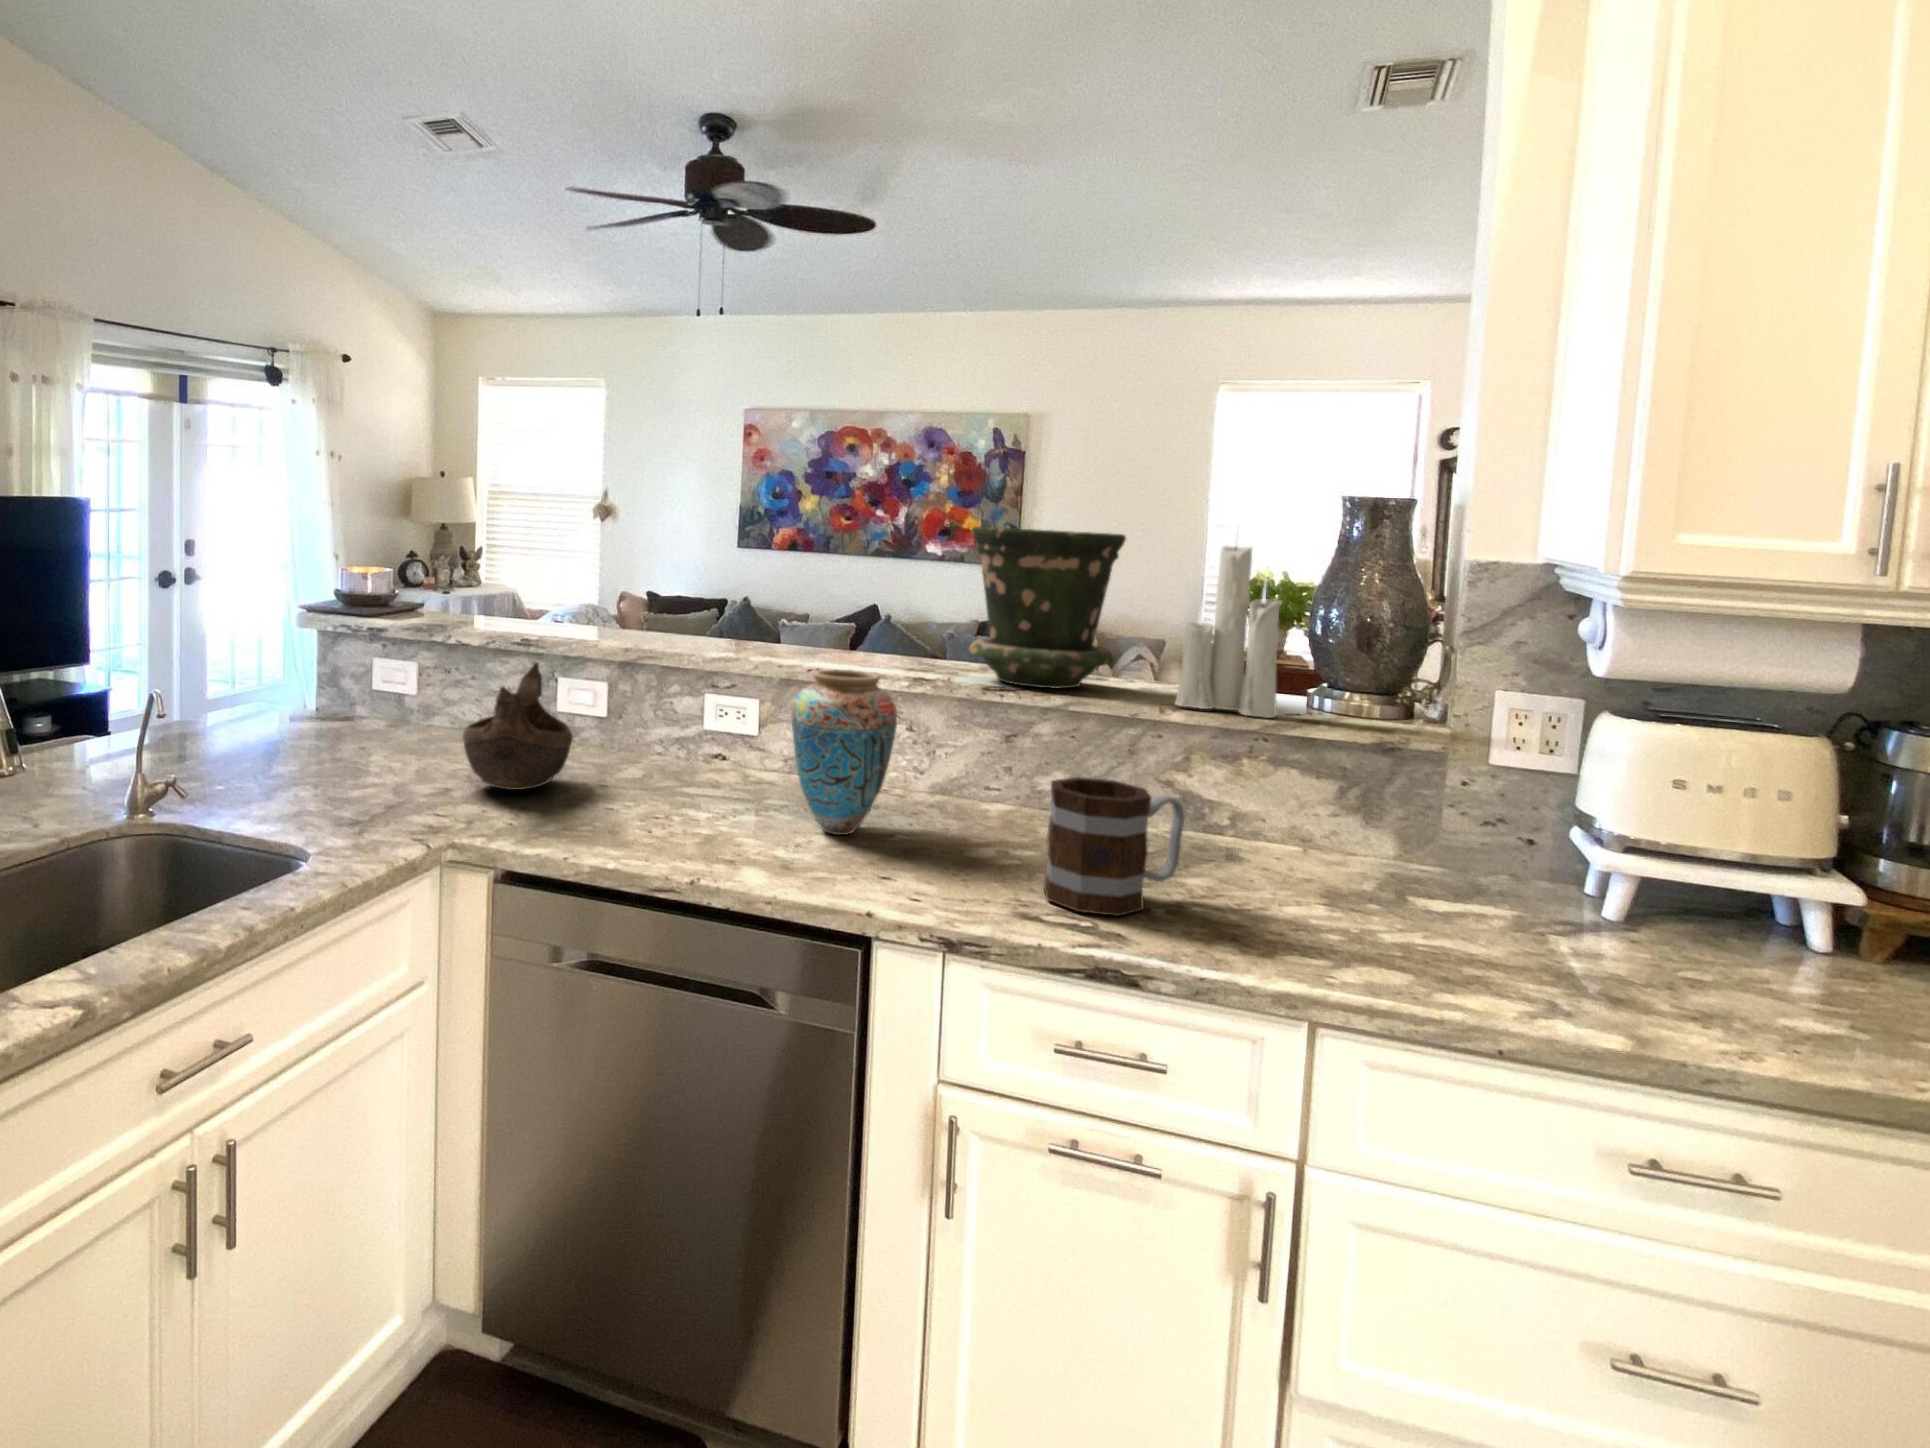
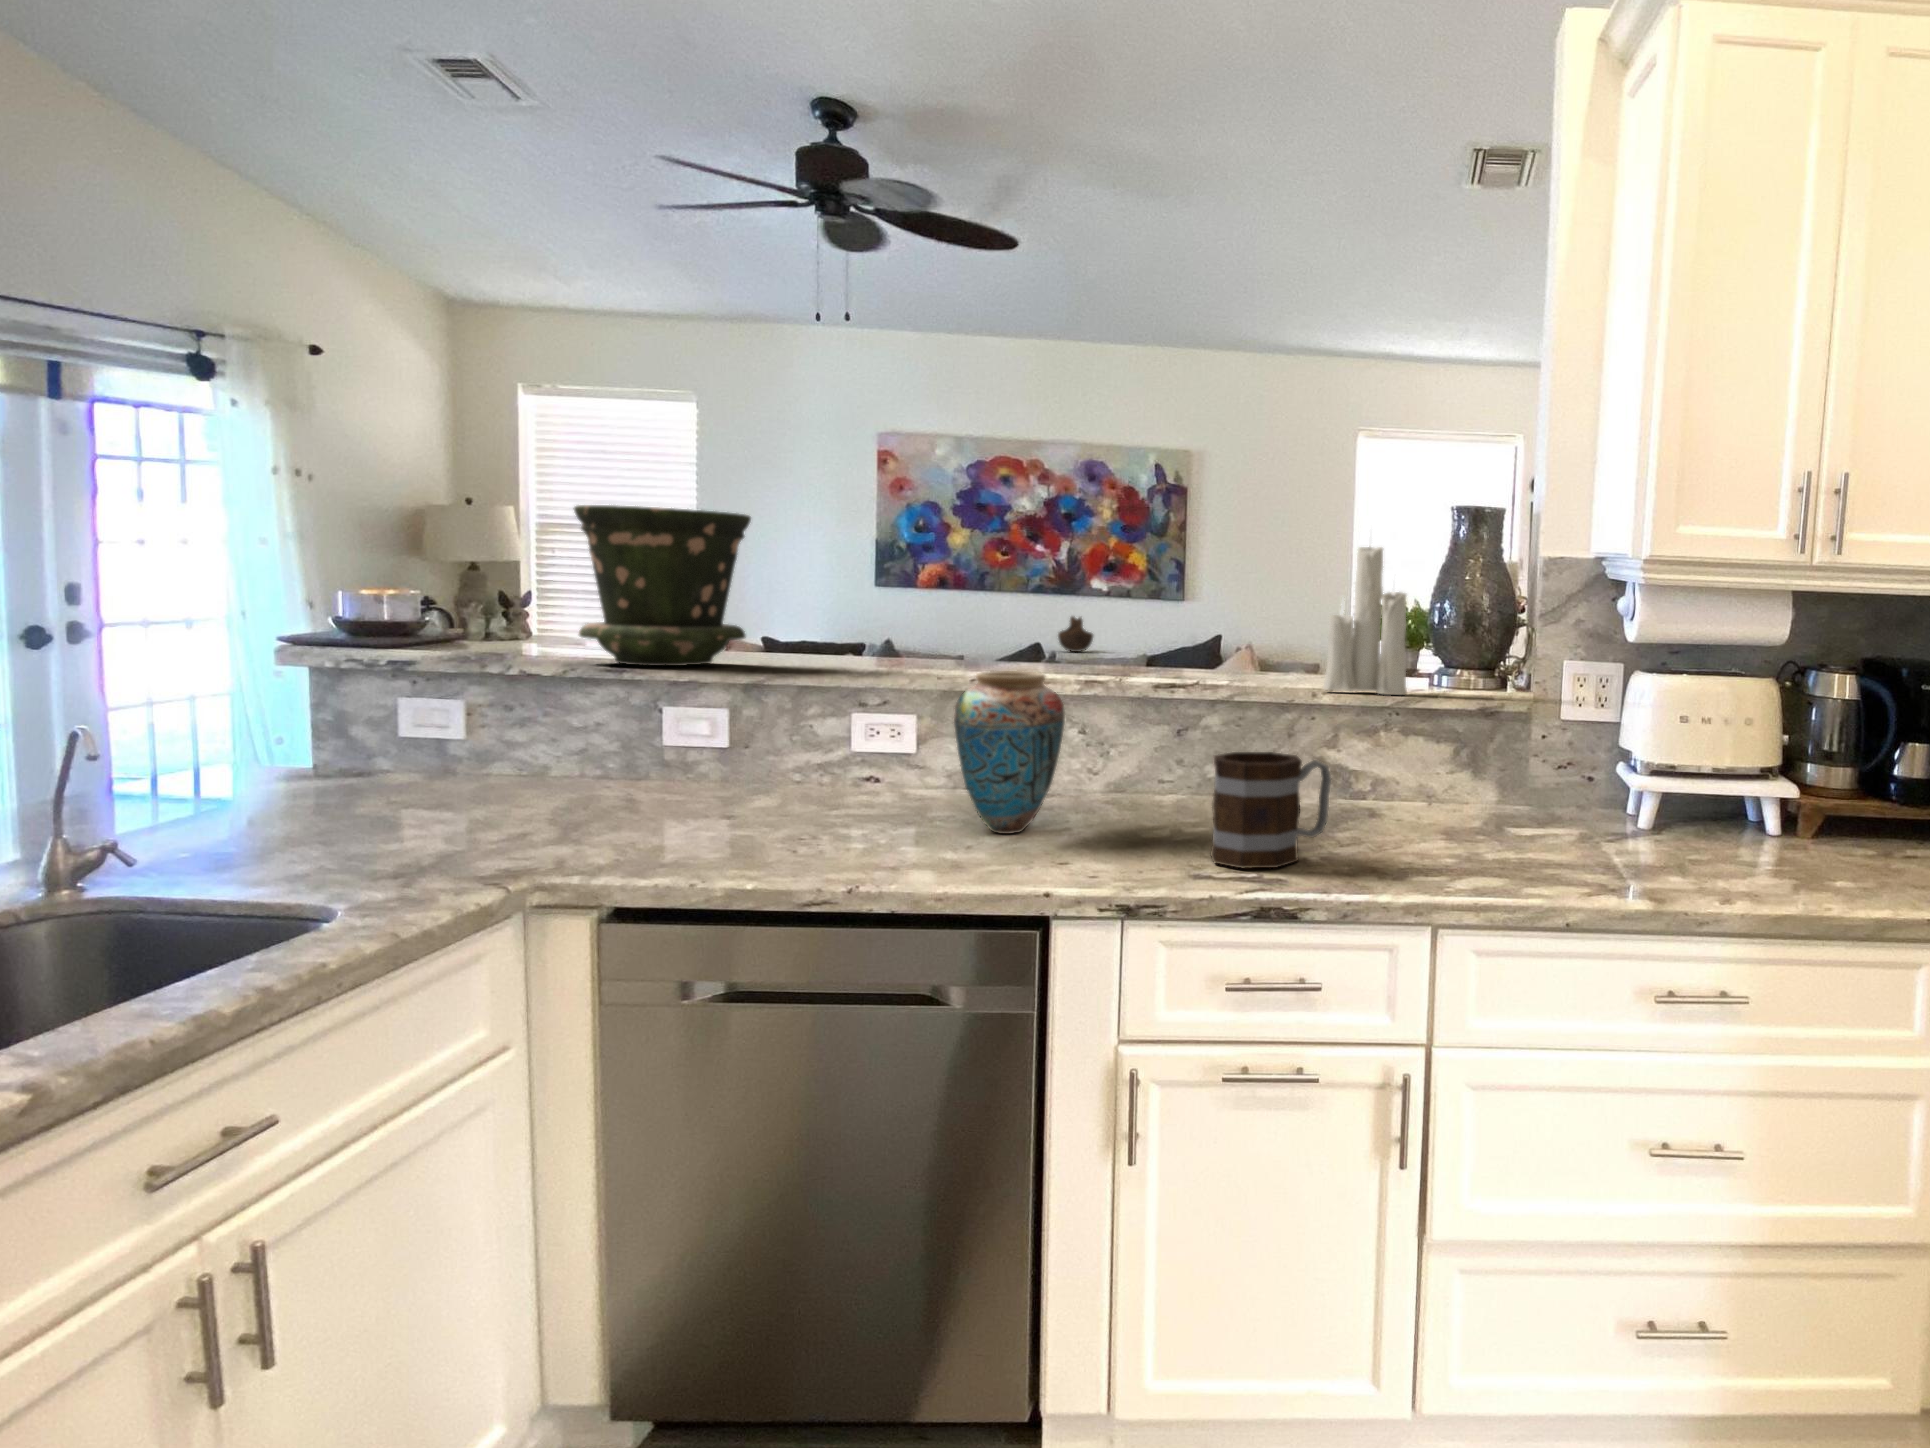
flower pot: present [969,527,1126,688] -> present [573,505,751,666]
decorative bowl: present [463,662,573,790] -> present [1058,616,1093,652]

